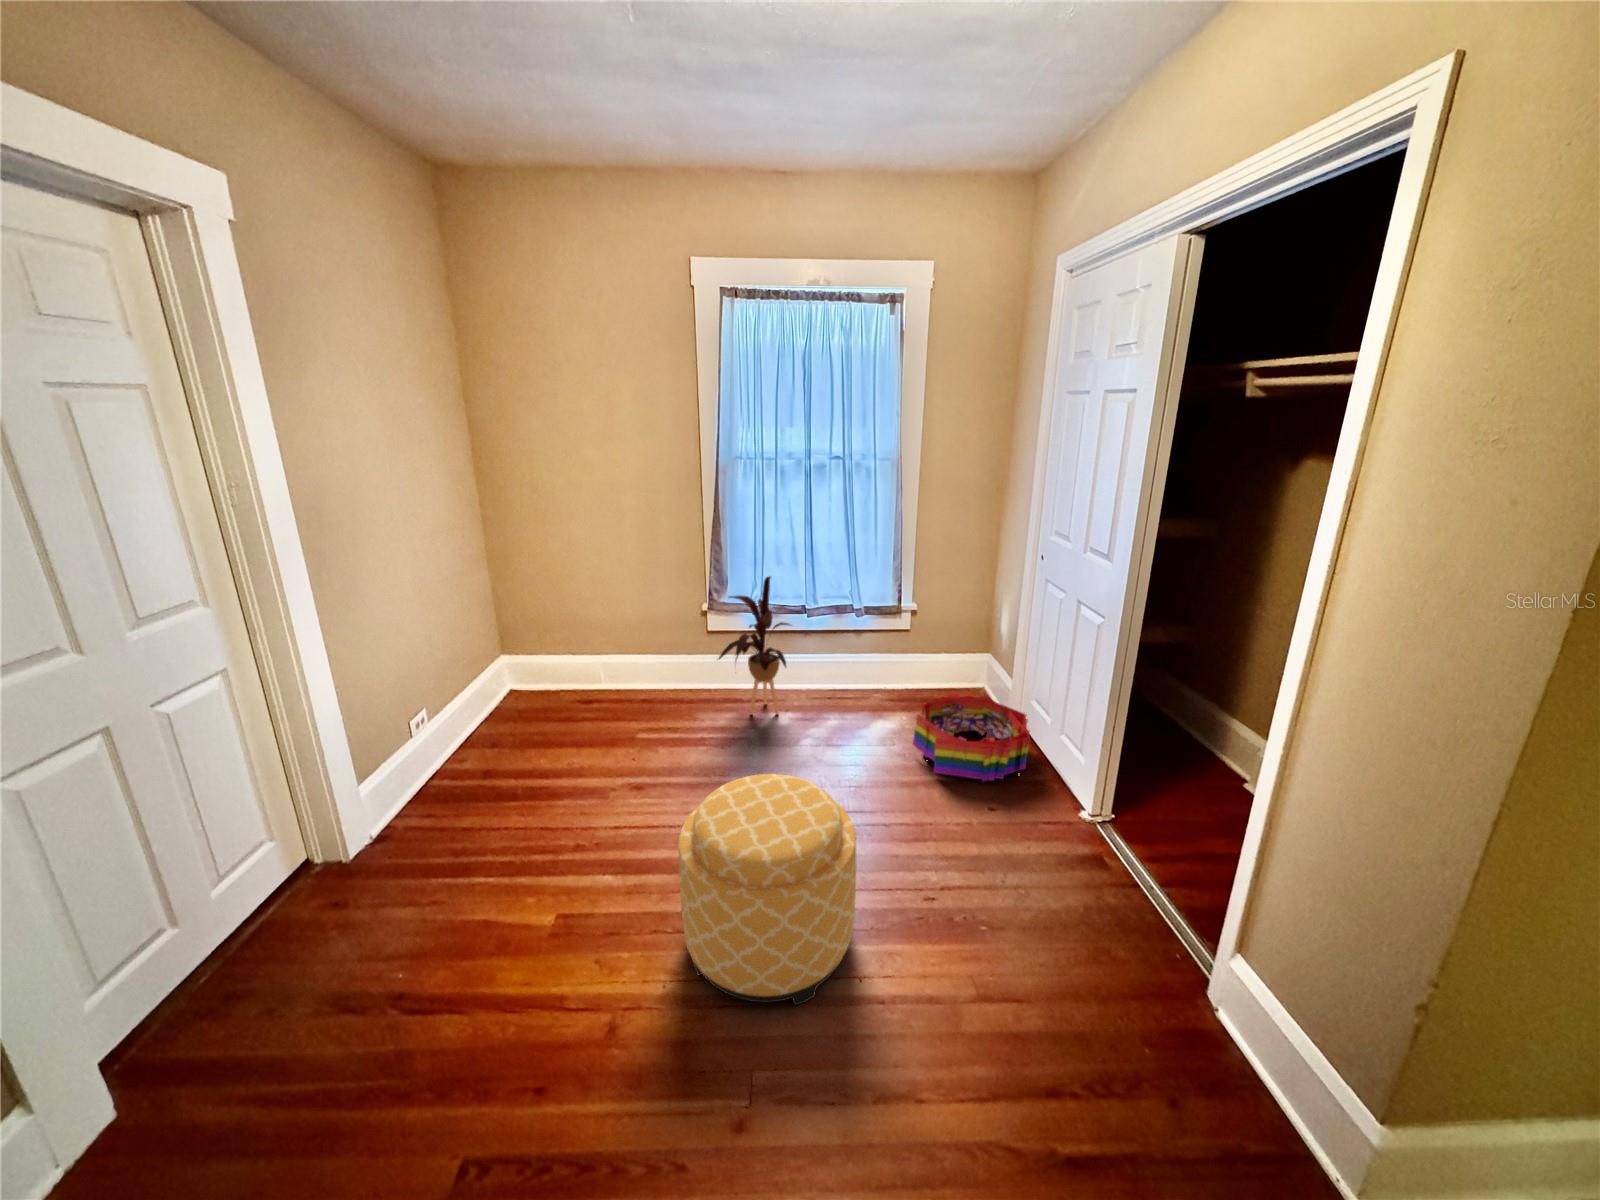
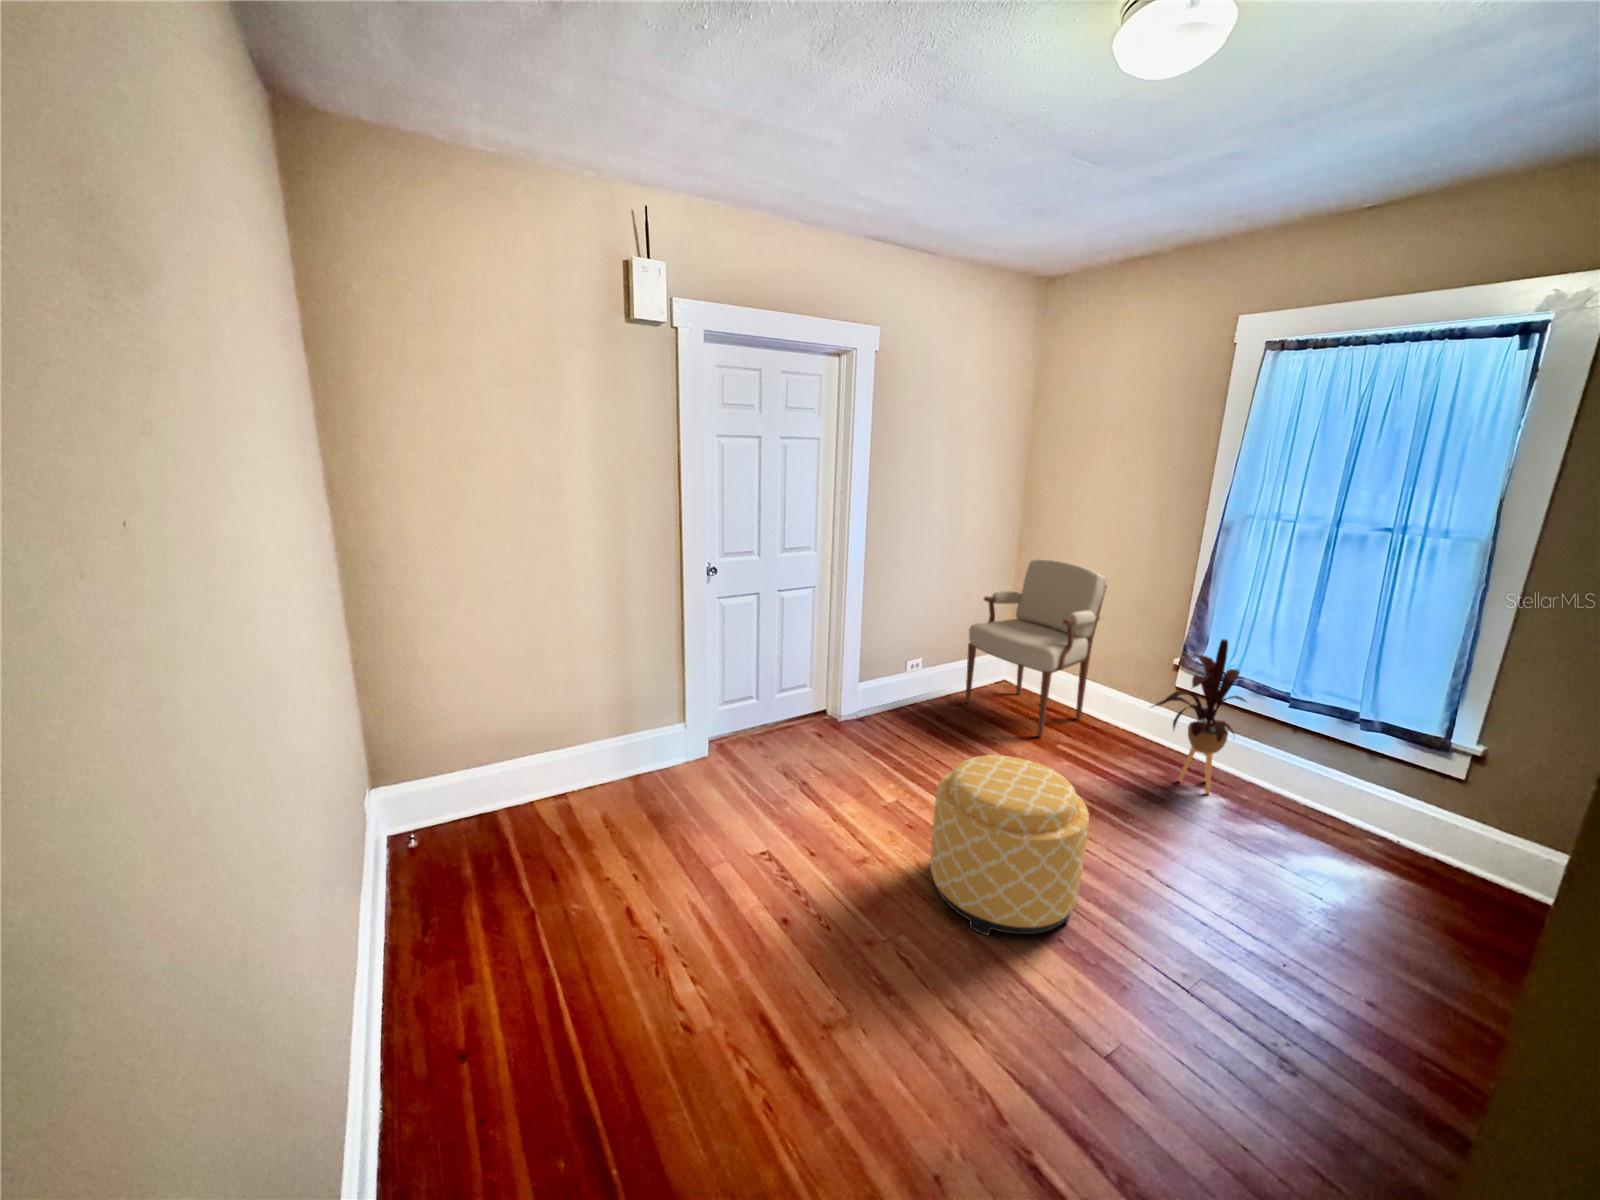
armchair: none [476,535,624,736] -> present [965,560,1107,737]
storage bin: present [913,694,1030,781] -> none [1328,853,1563,1008]

